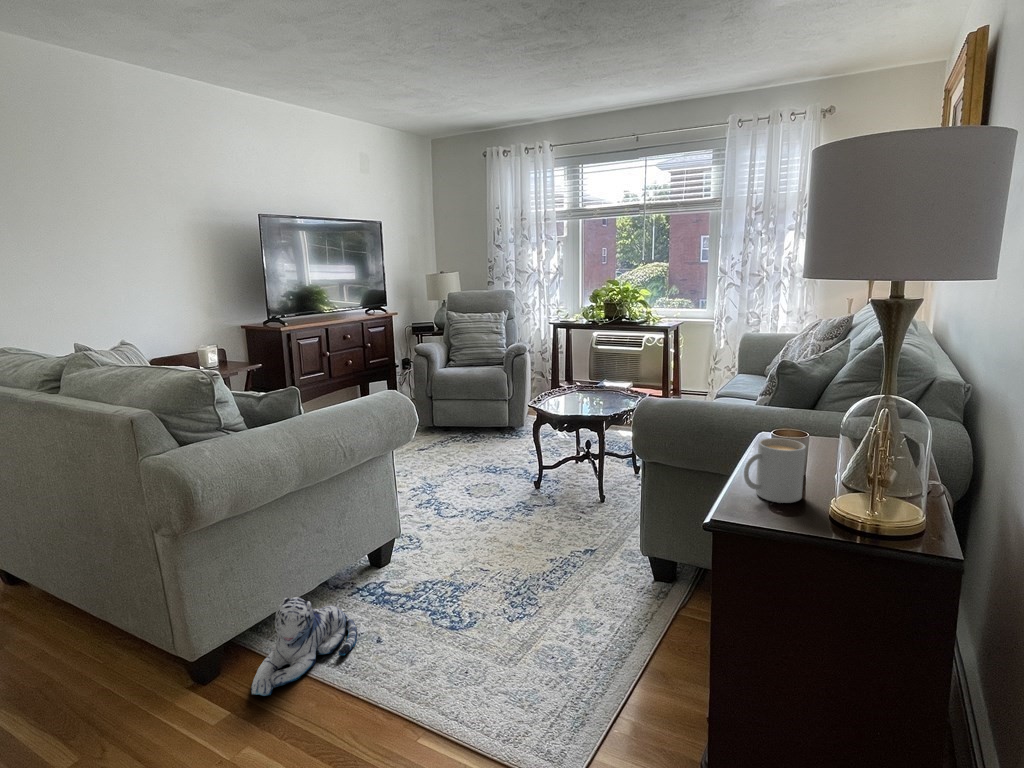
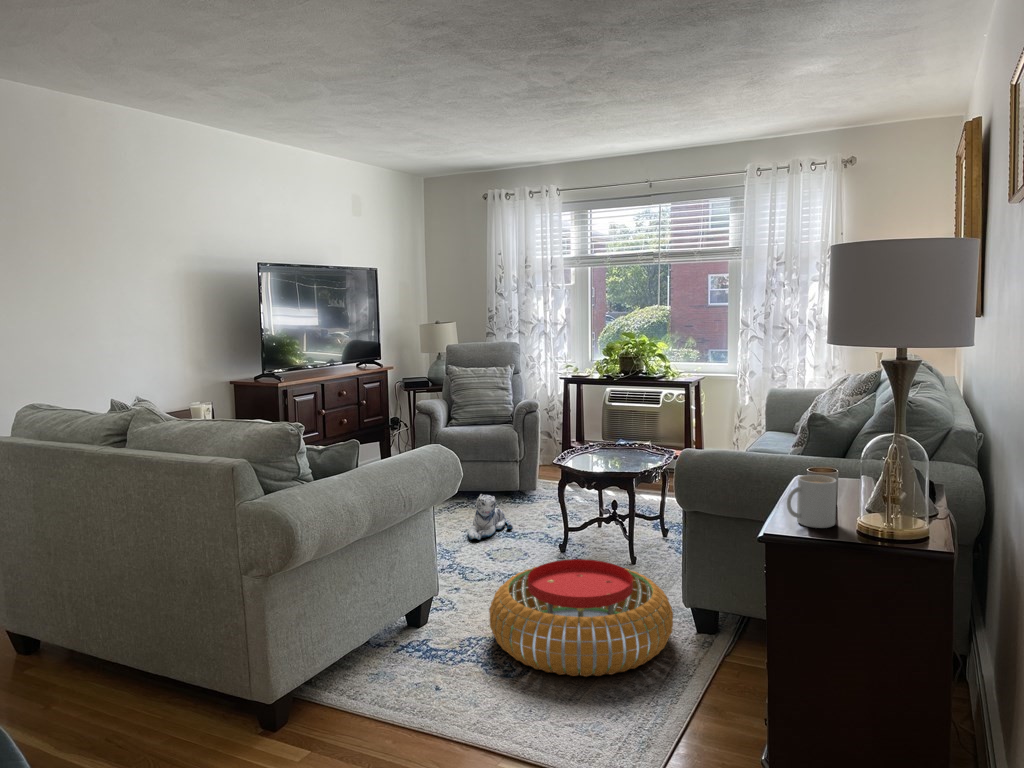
pouf: none [443,505,629,631] -> present [489,559,673,677]
plush toy: present [251,597,357,696] -> present [468,494,513,540]

